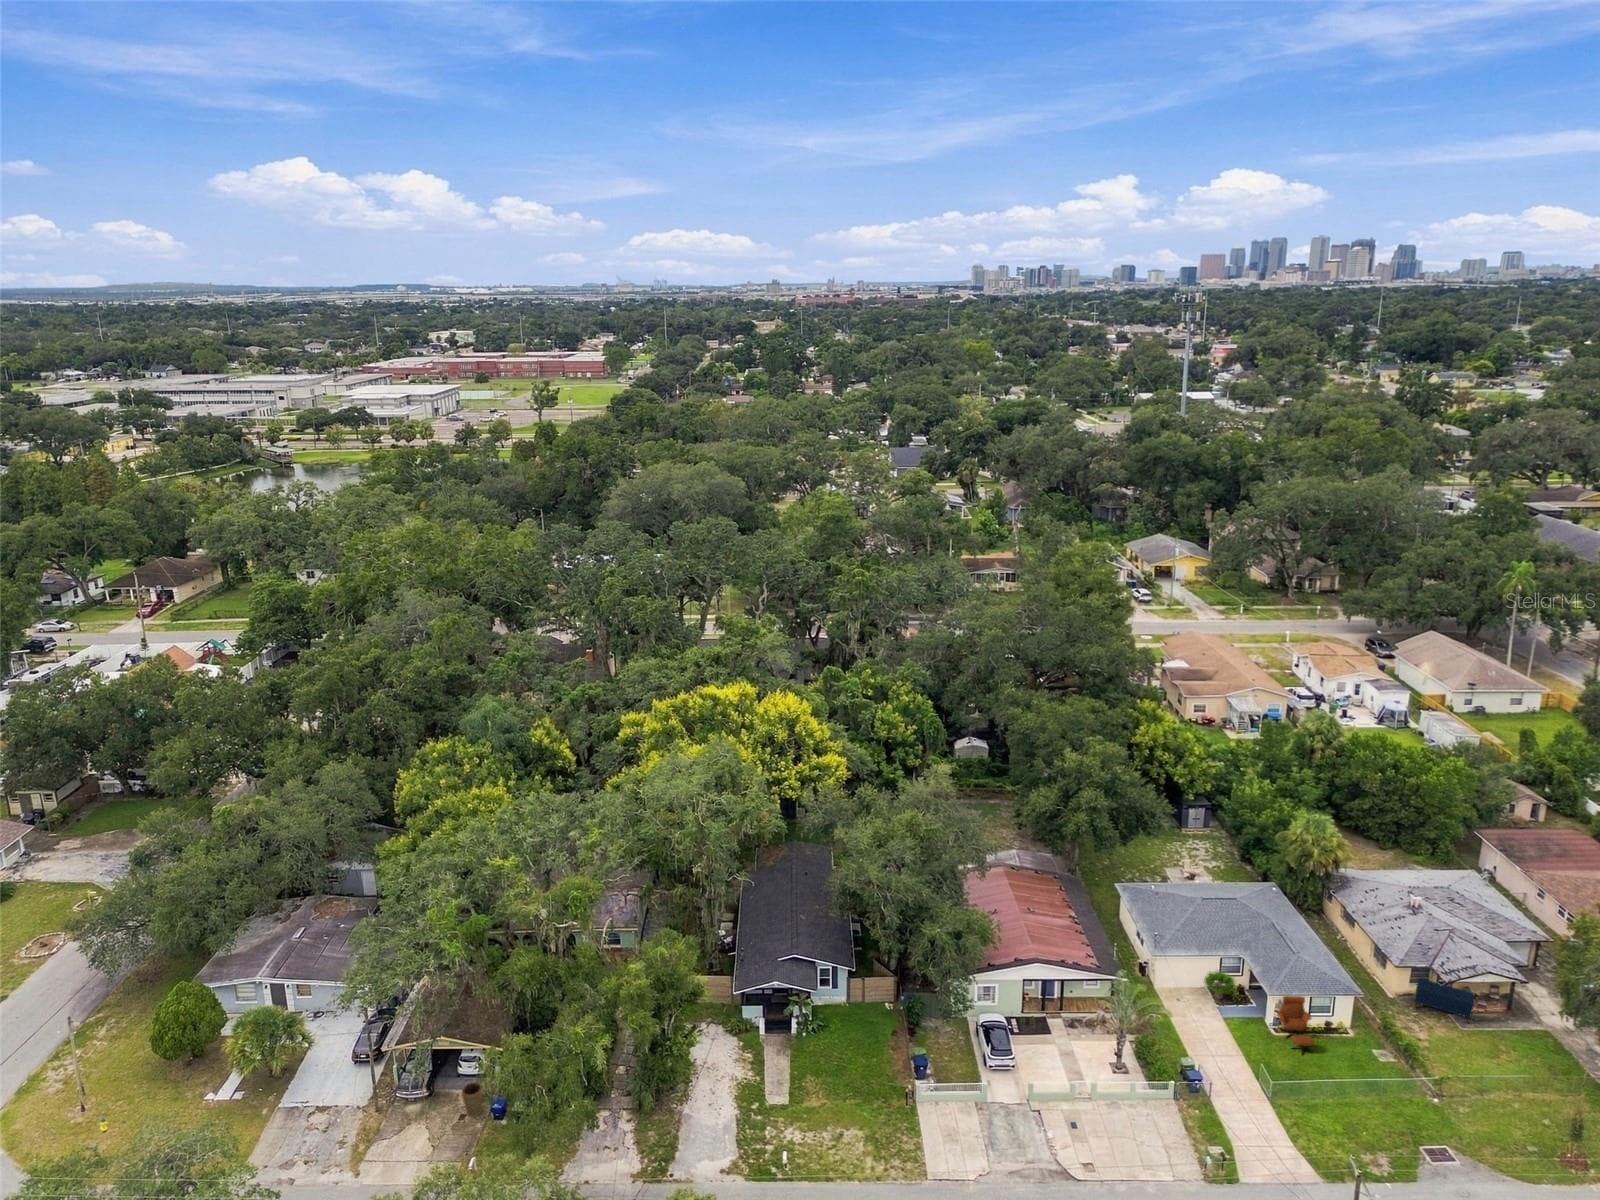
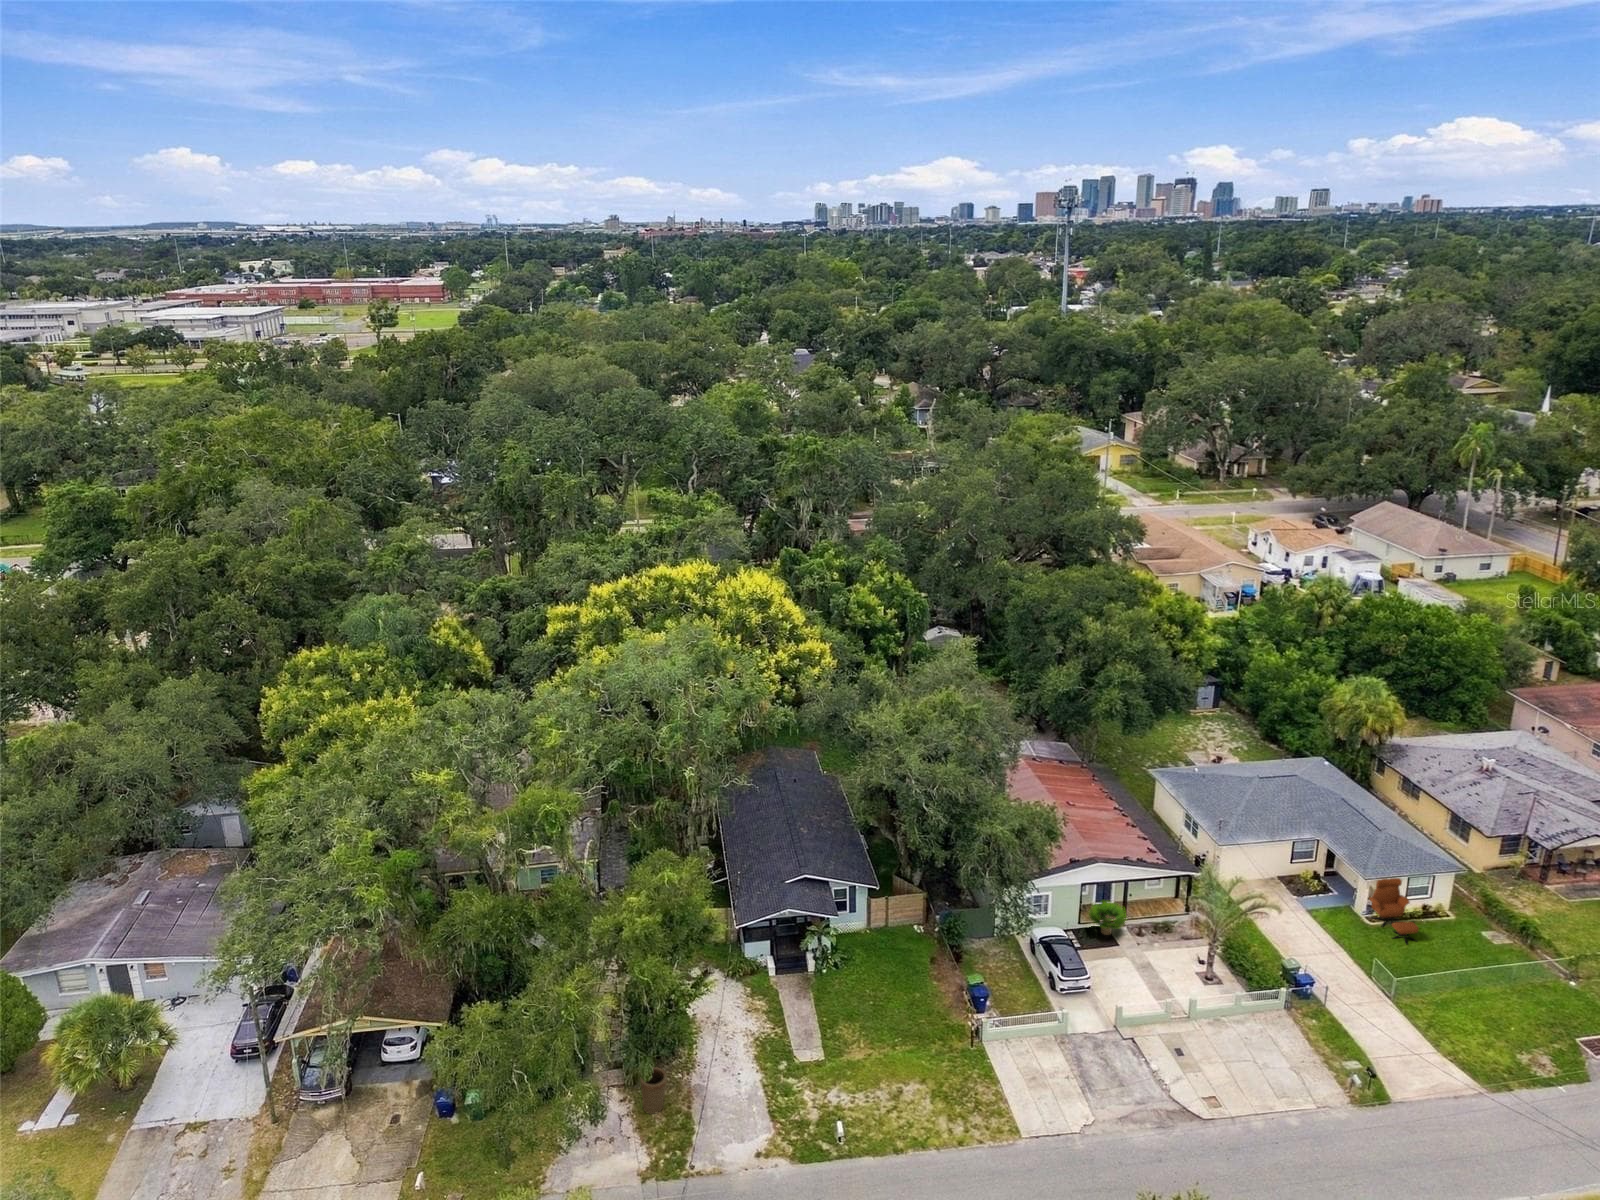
potted plant: present [1204,971,1235,999] -> present [1089,901,1126,935]
bench: present [1415,978,1474,1023] -> none [1502,848,1574,895]
basket: present [462,1082,482,1116] -> present [640,1067,667,1114]

